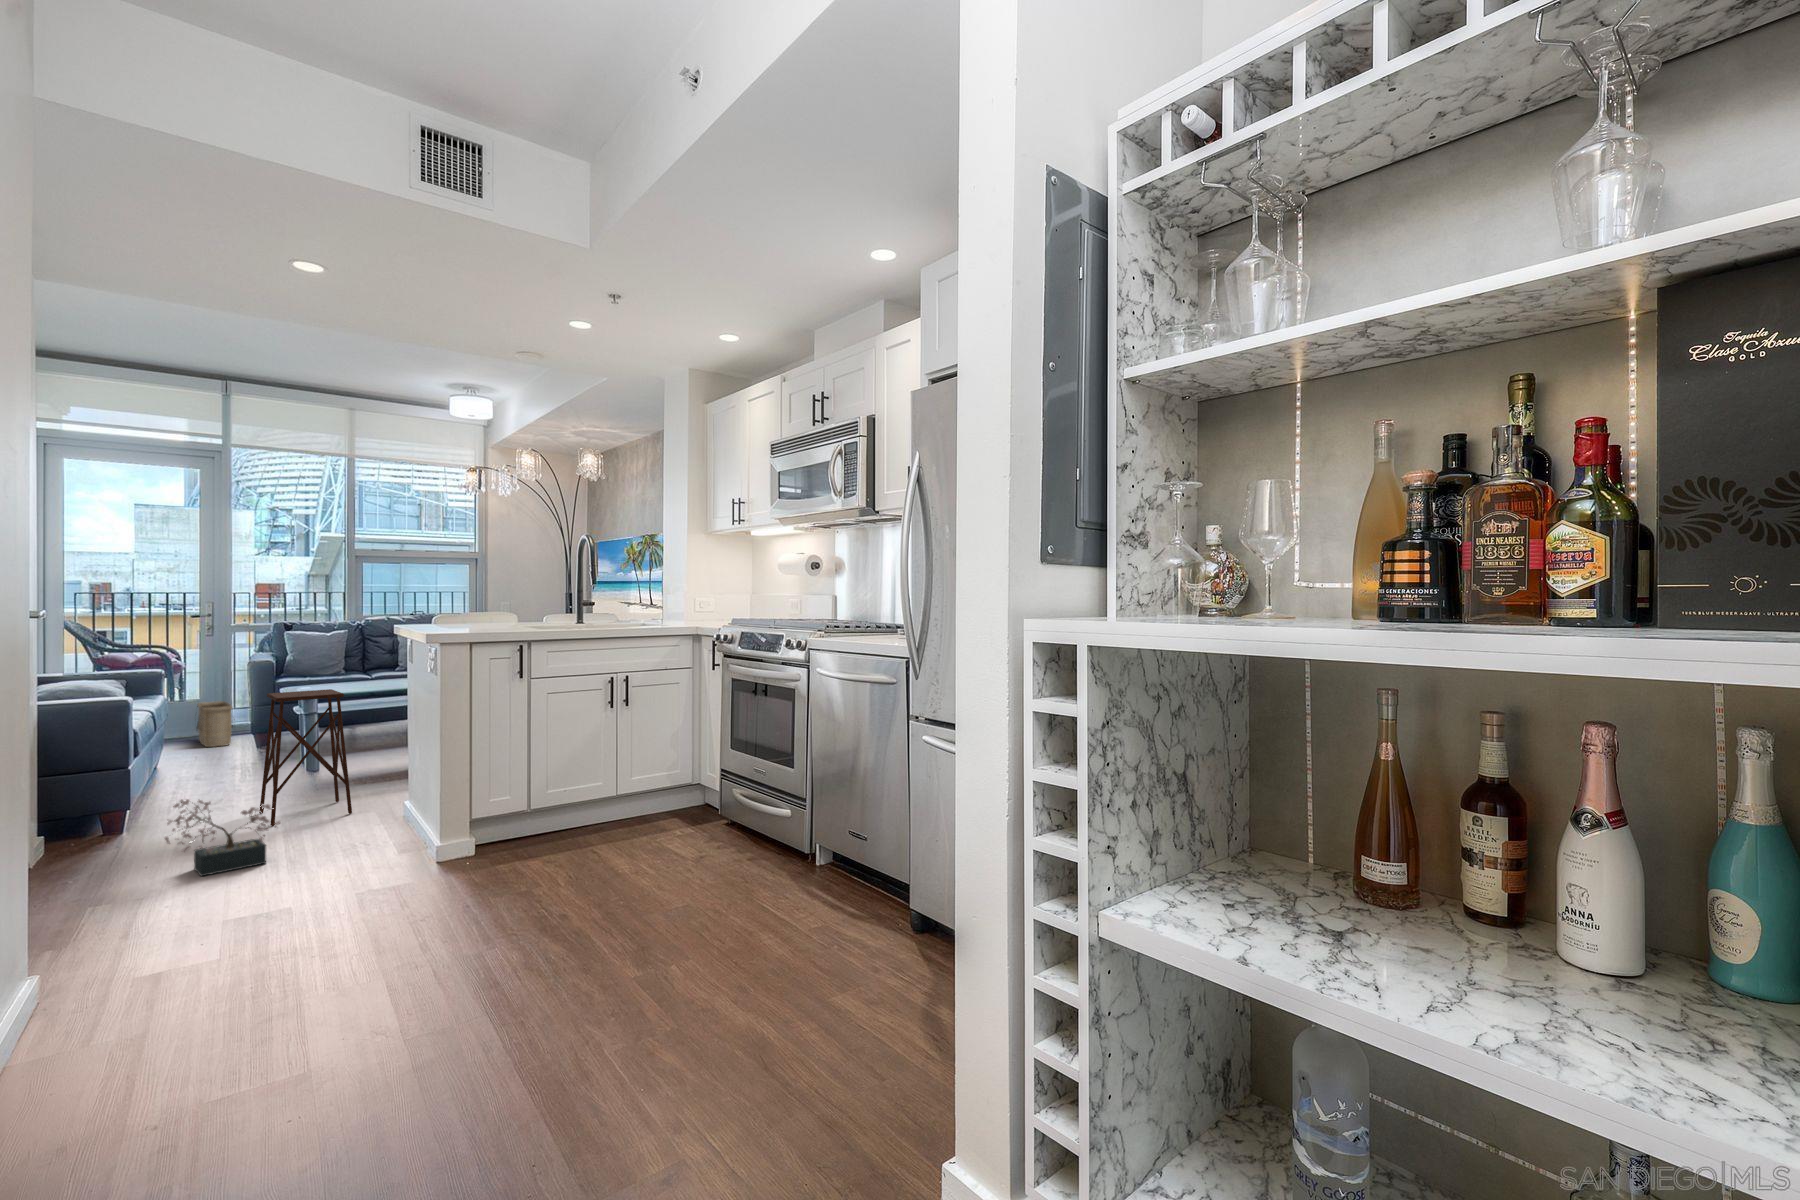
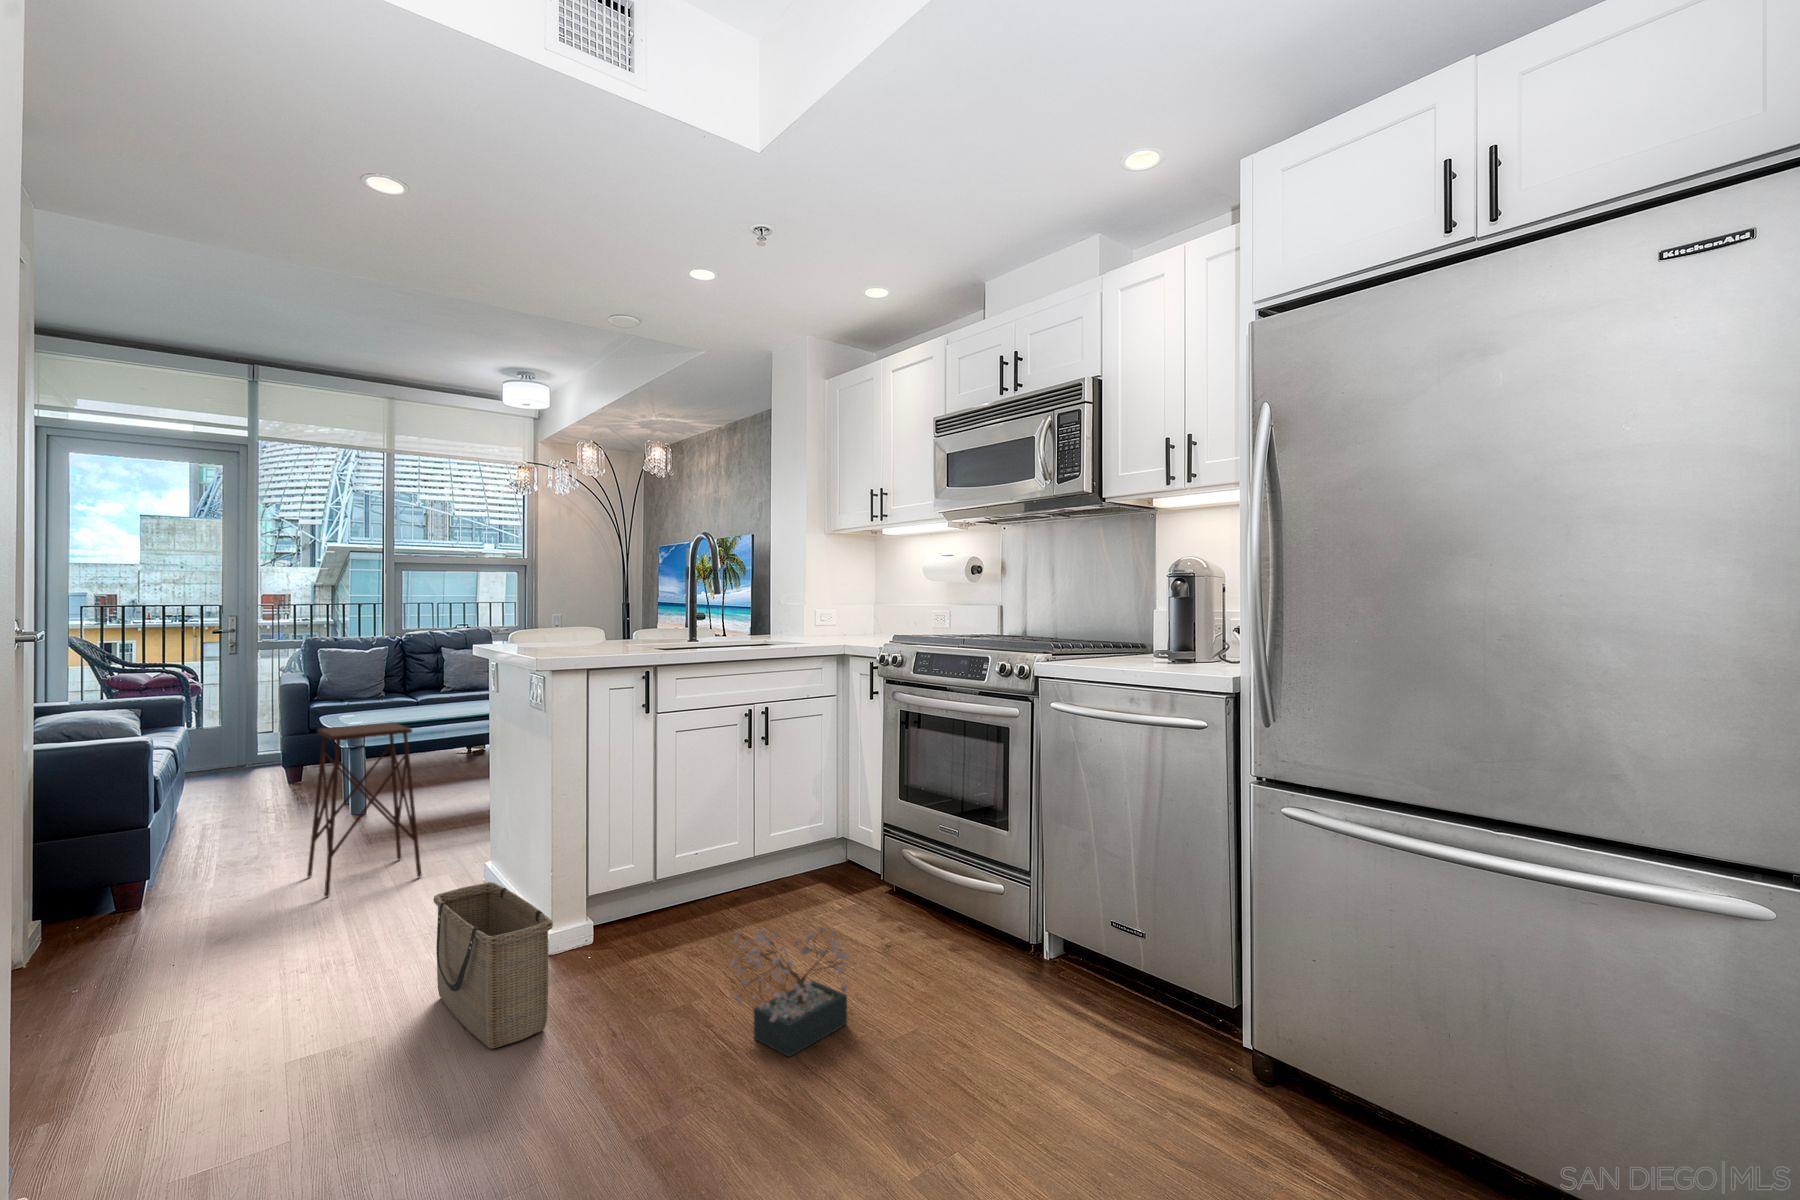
basket: present [196,701,233,747] -> present [434,882,553,1048]
decorative plant: present [165,799,281,876] -> present [730,927,849,1057]

